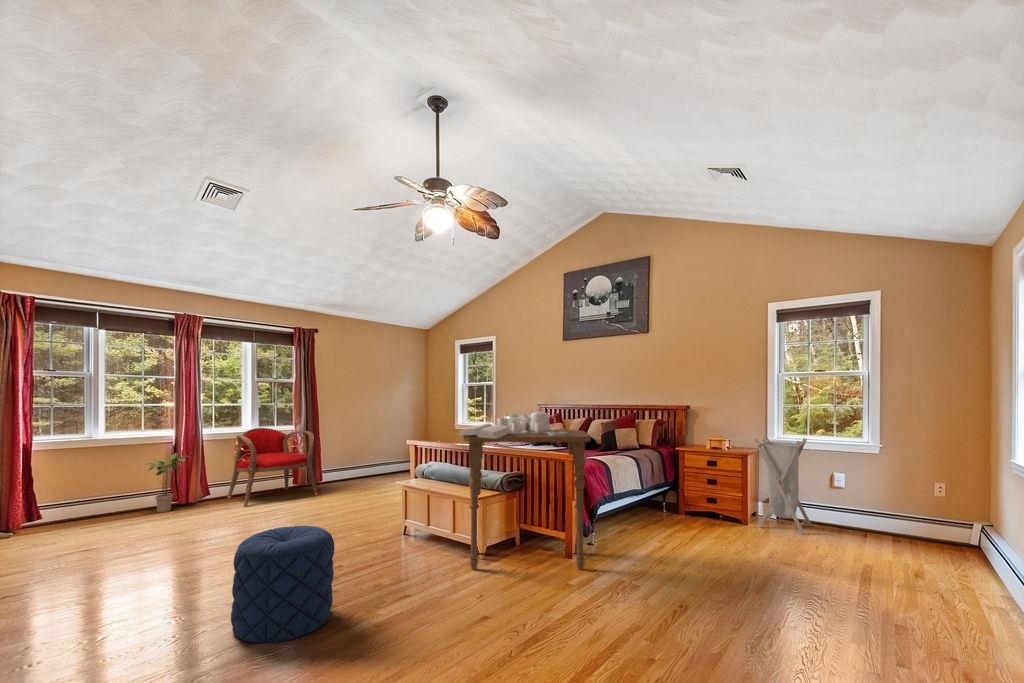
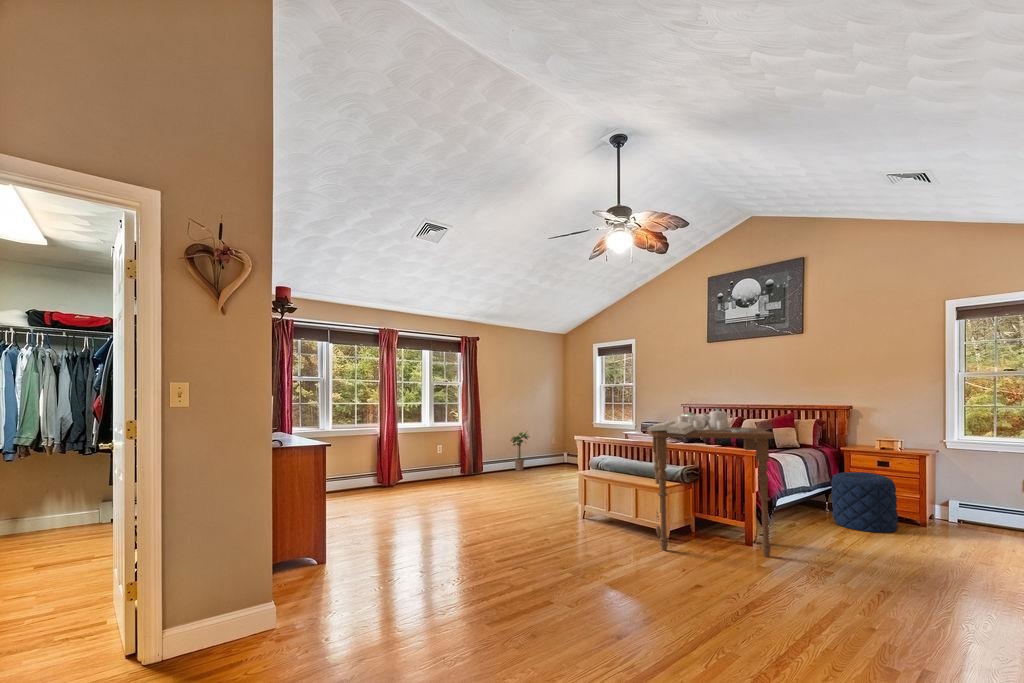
armchair: present [227,428,318,507] -> none [415,423,488,490]
laundry hamper: present [754,436,811,534] -> none [933,437,1003,539]
potted plant: present [148,453,185,512] -> present [511,432,529,471]
pouf: present [231,526,335,643] -> present [831,472,898,533]

